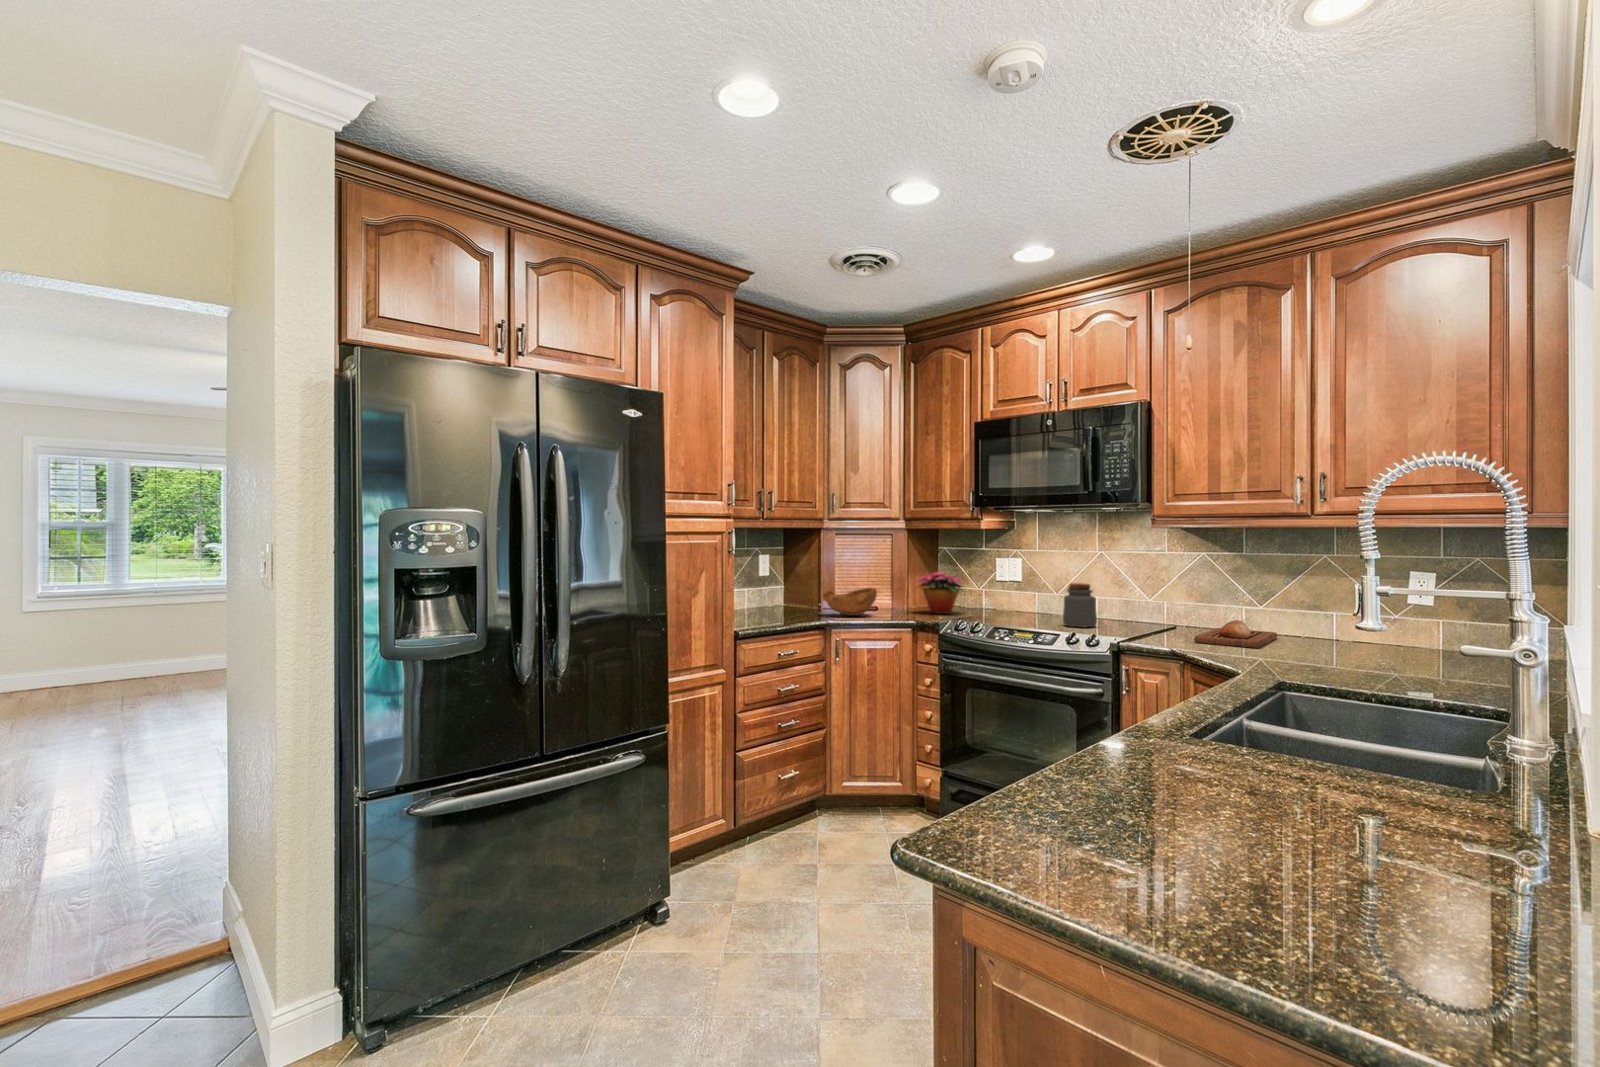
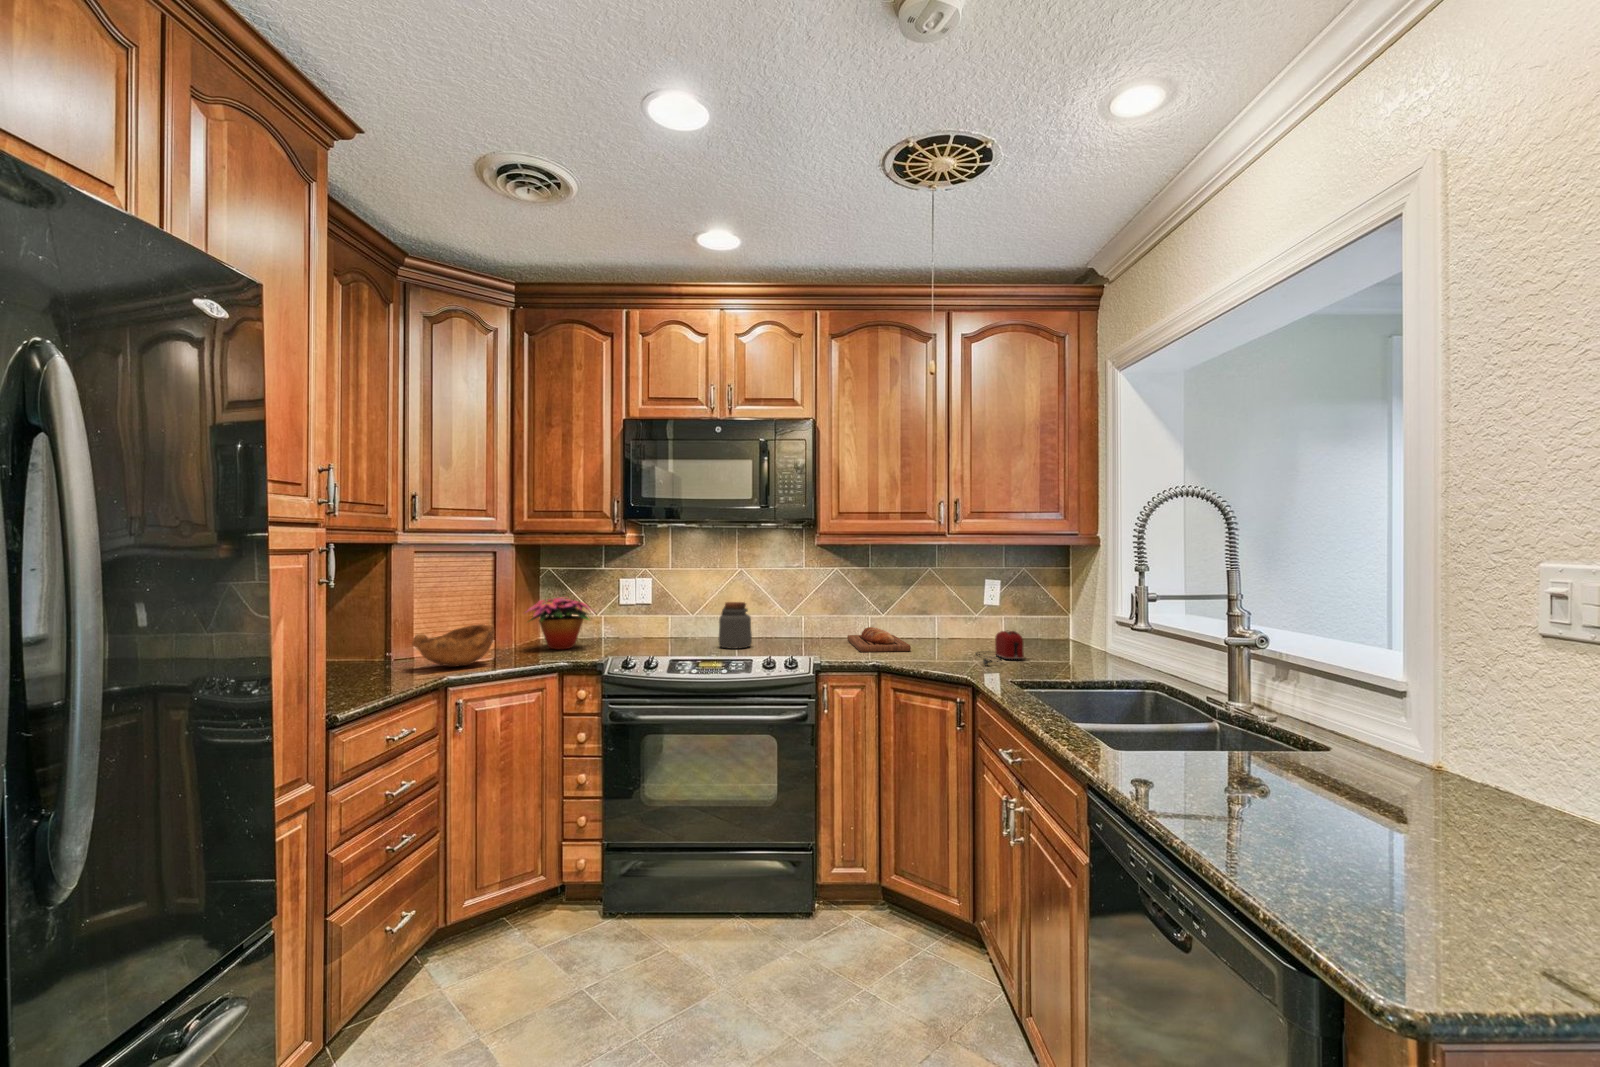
toaster: none [1301,634,1392,670] -> present [976,631,1024,665]

